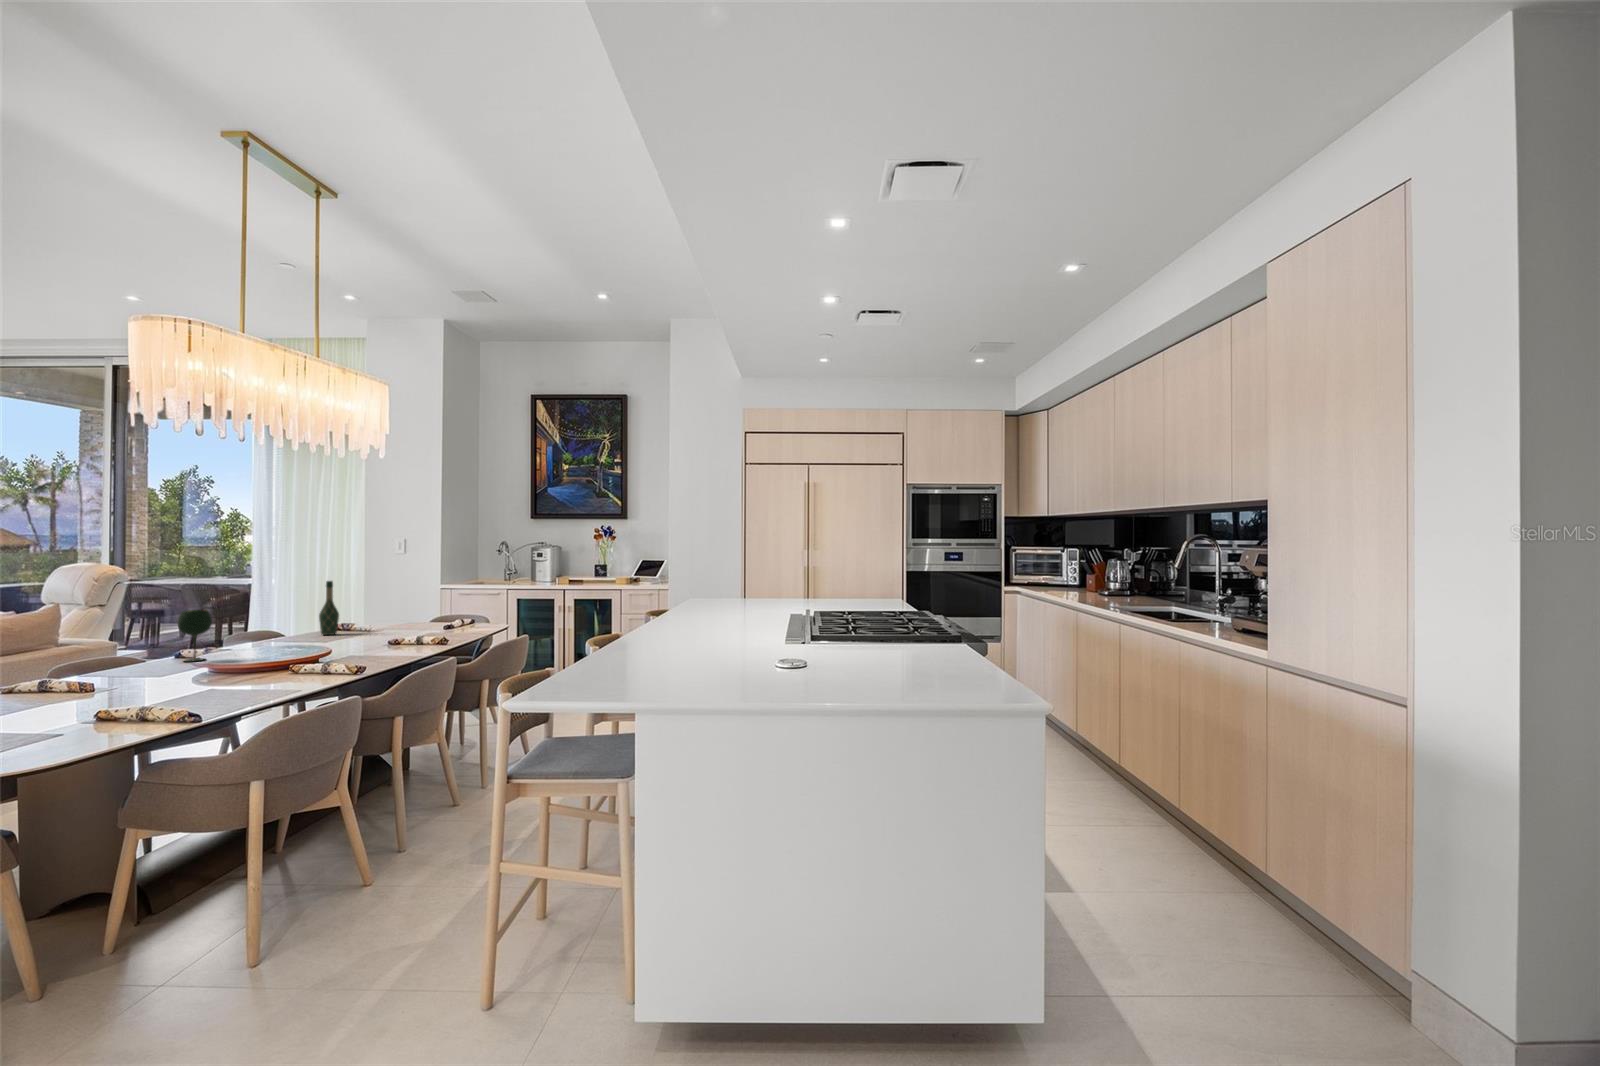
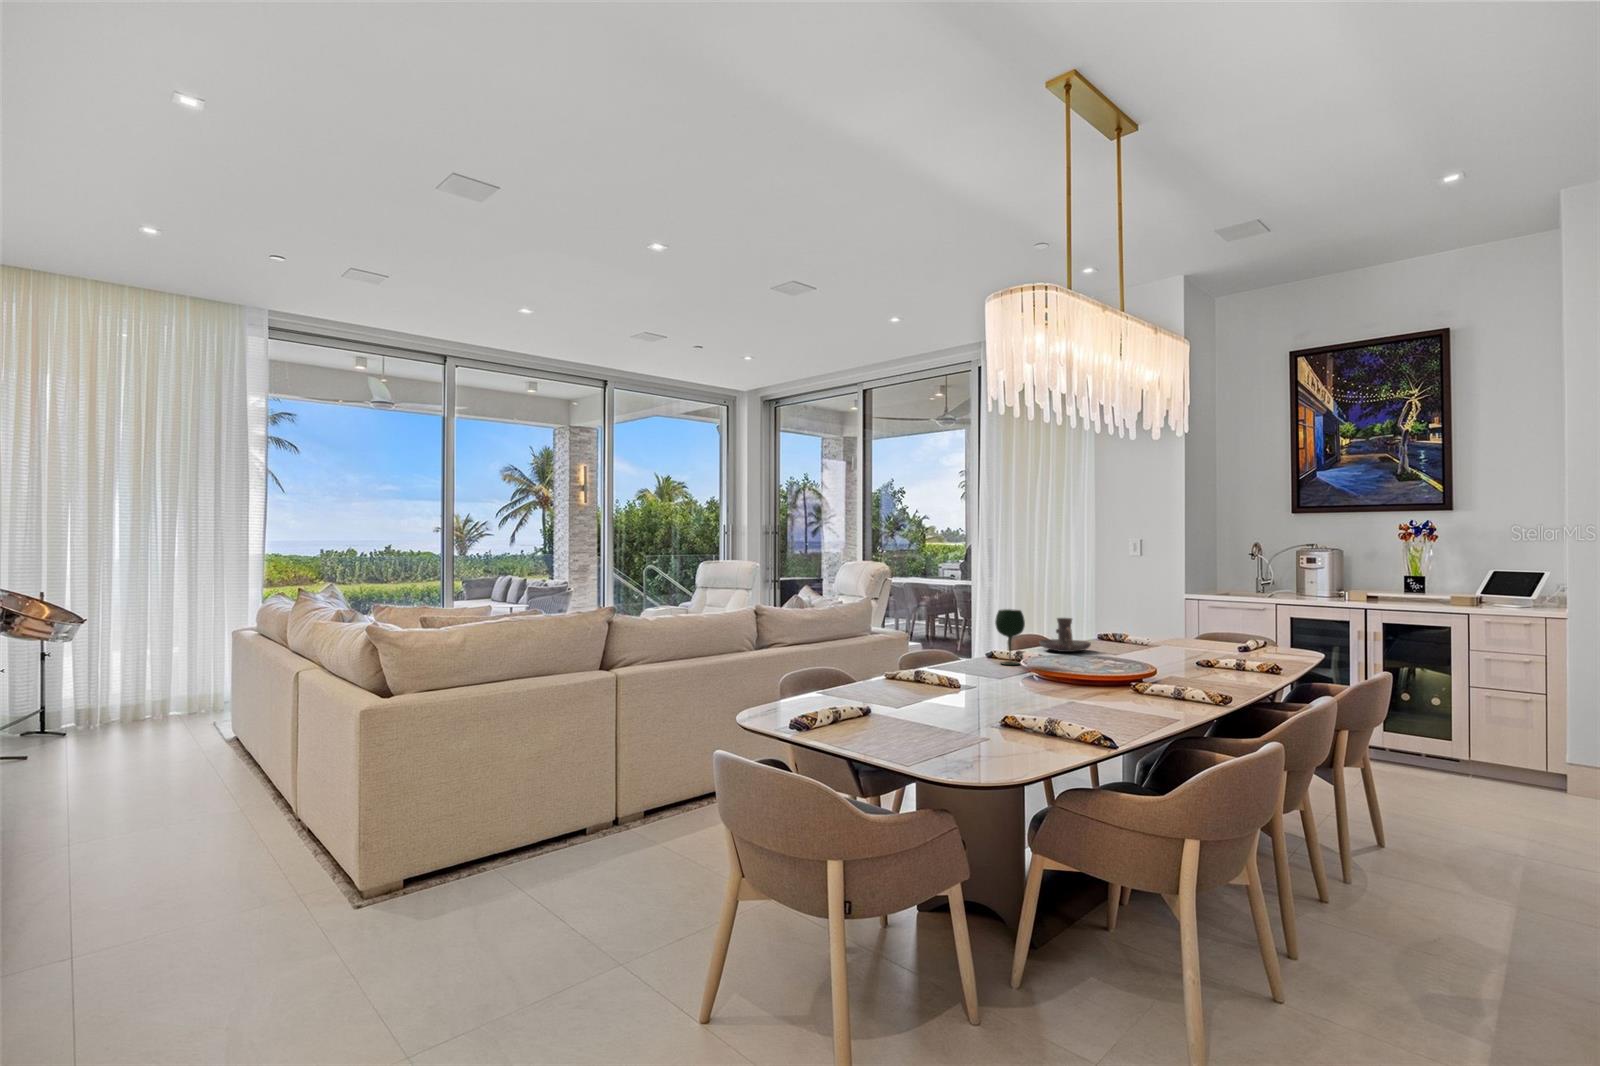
wine bottle: present [319,581,339,635] -> none [1098,584,1119,646]
candle holder: none [248,613,302,644] -> present [1039,618,1091,652]

